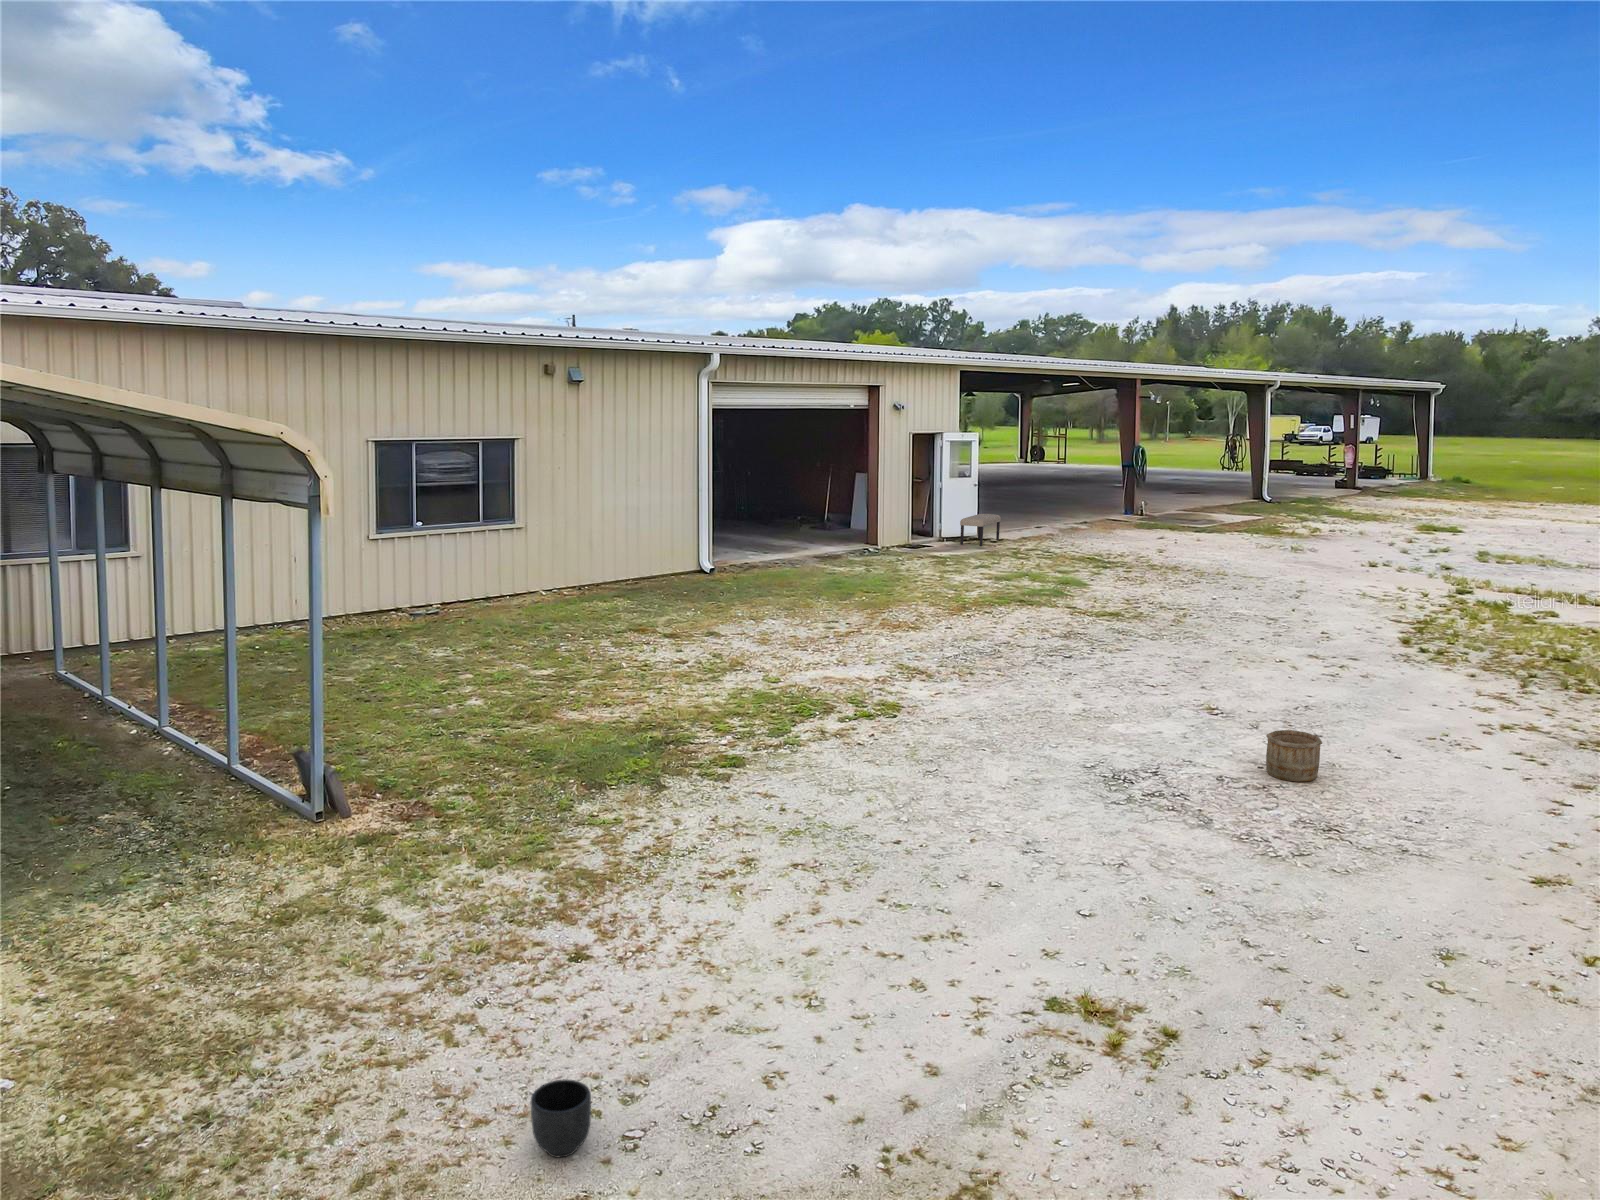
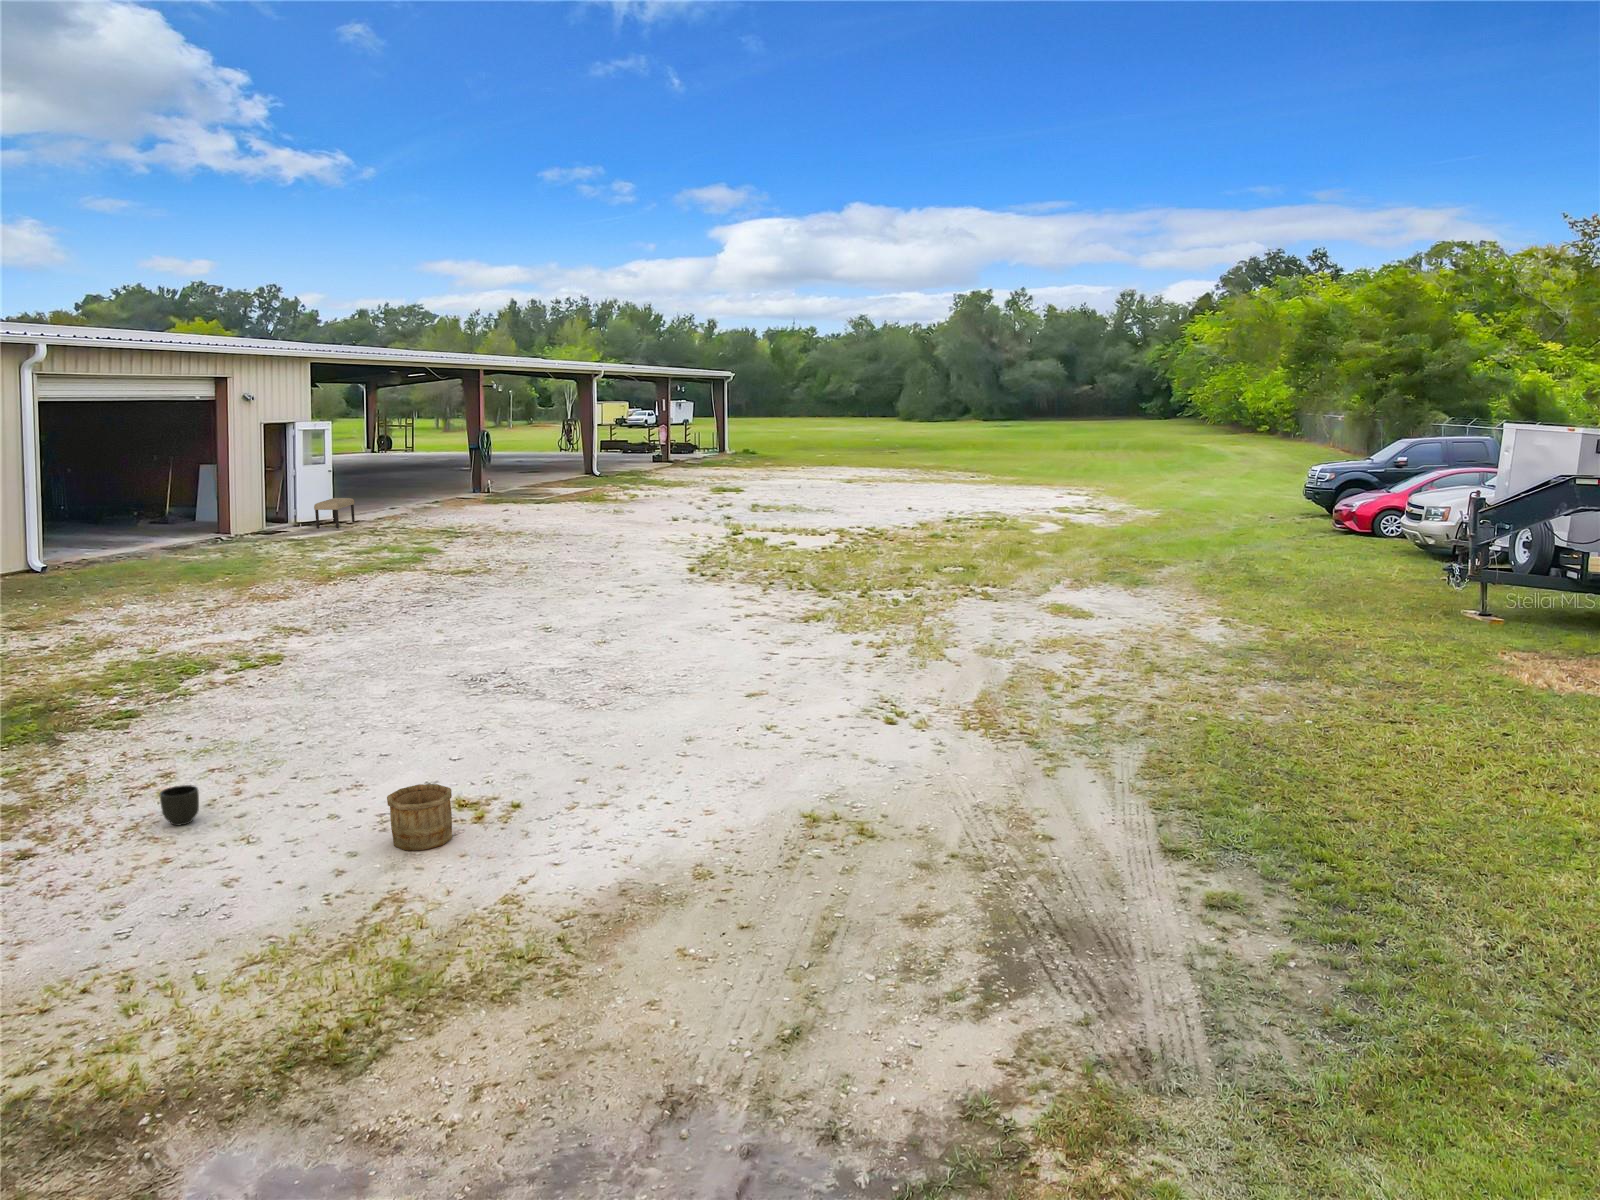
wooden bucket: present [1266,730,1322,782] -> present [387,784,452,850]
planter: present [531,1079,591,1157] -> present [160,785,199,826]

